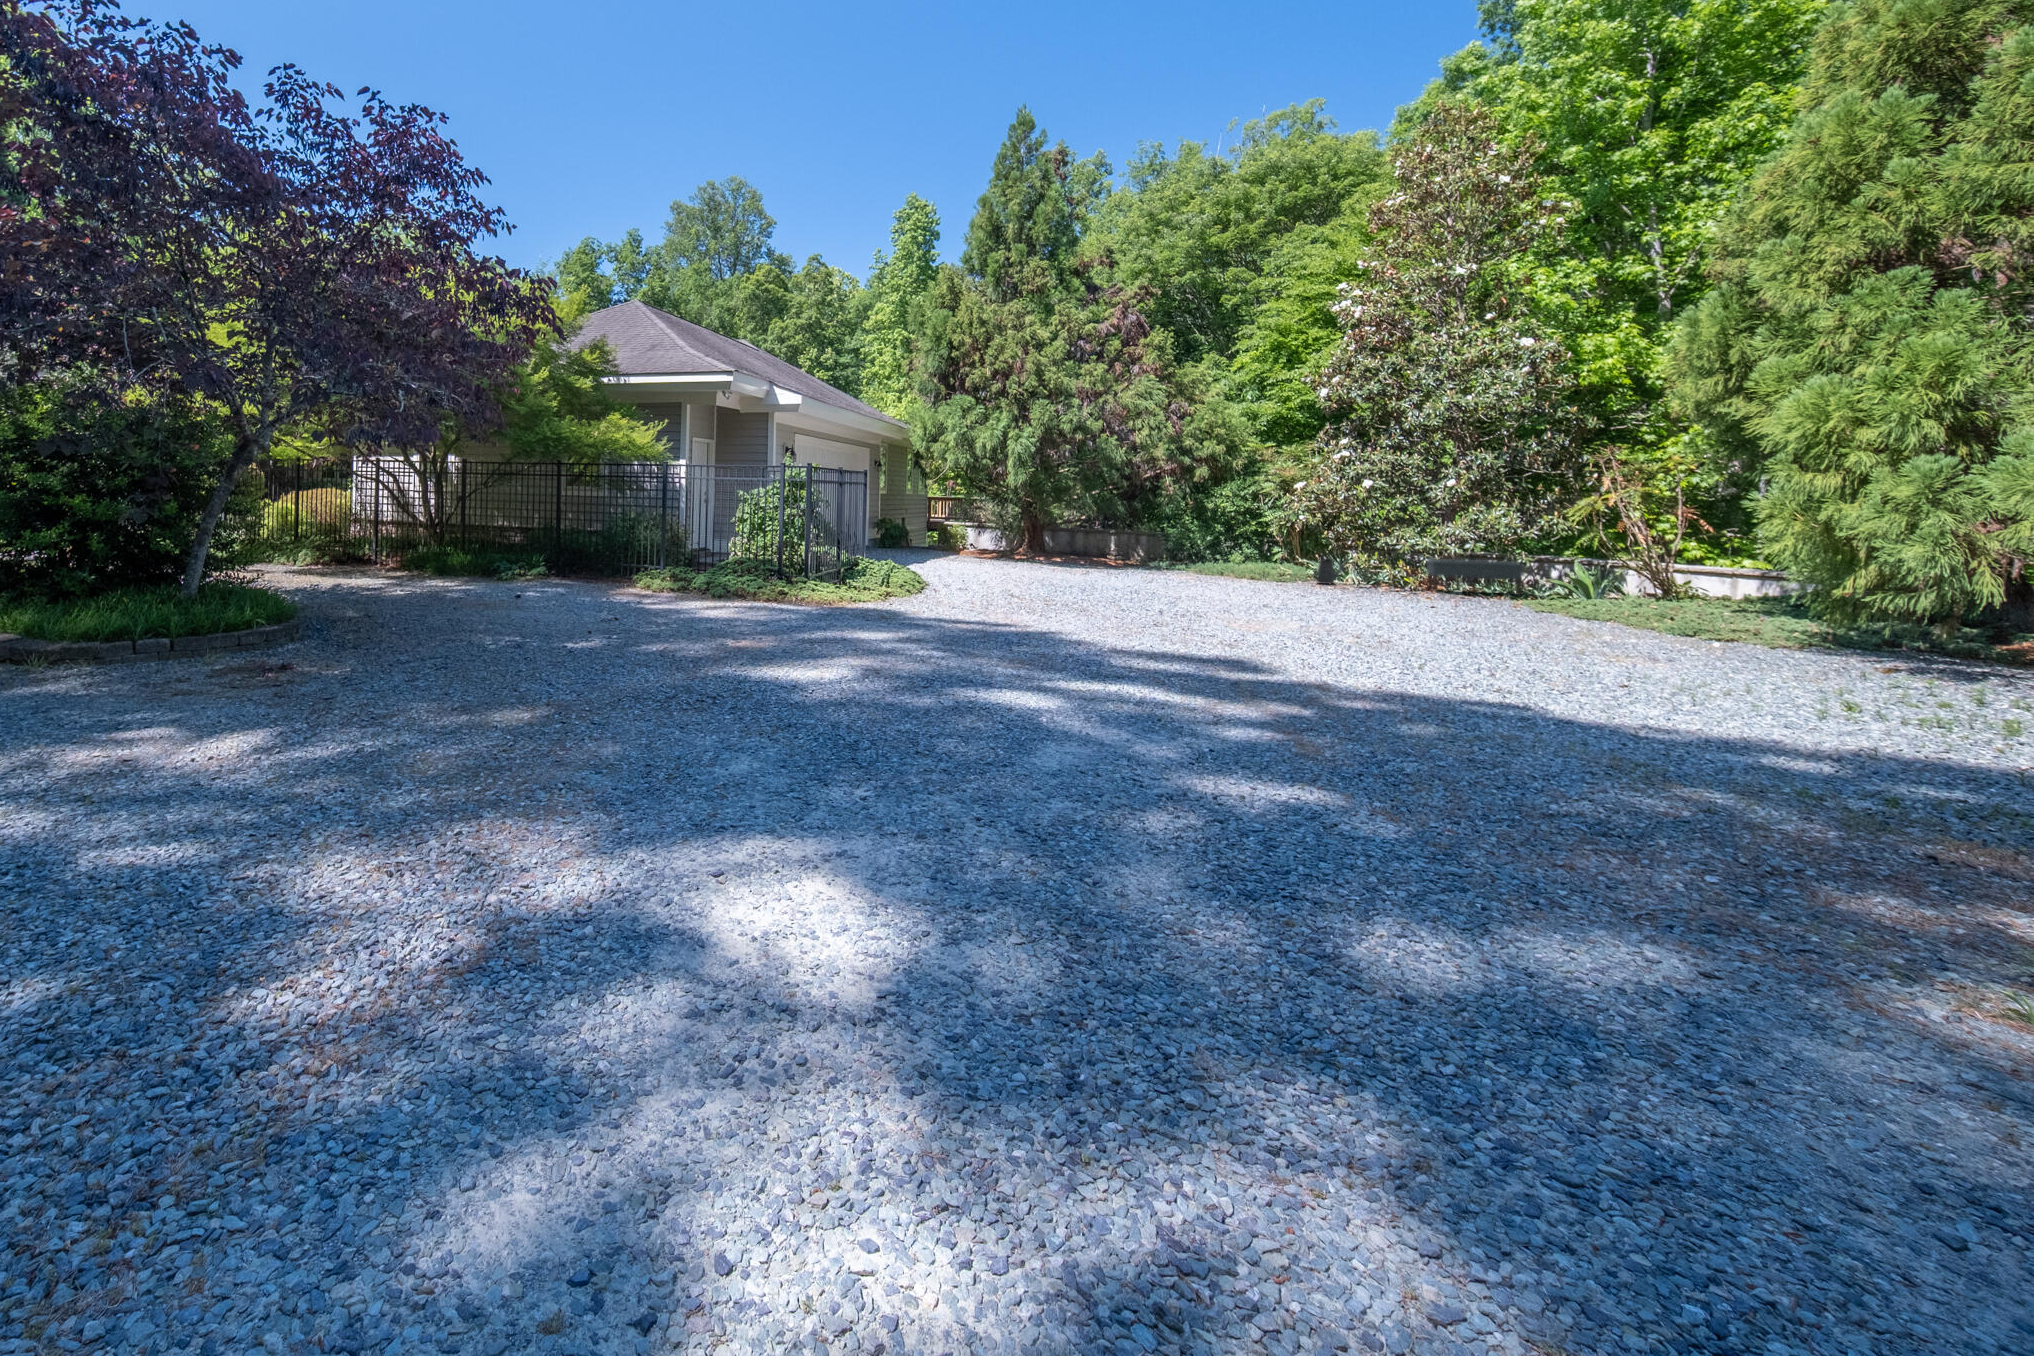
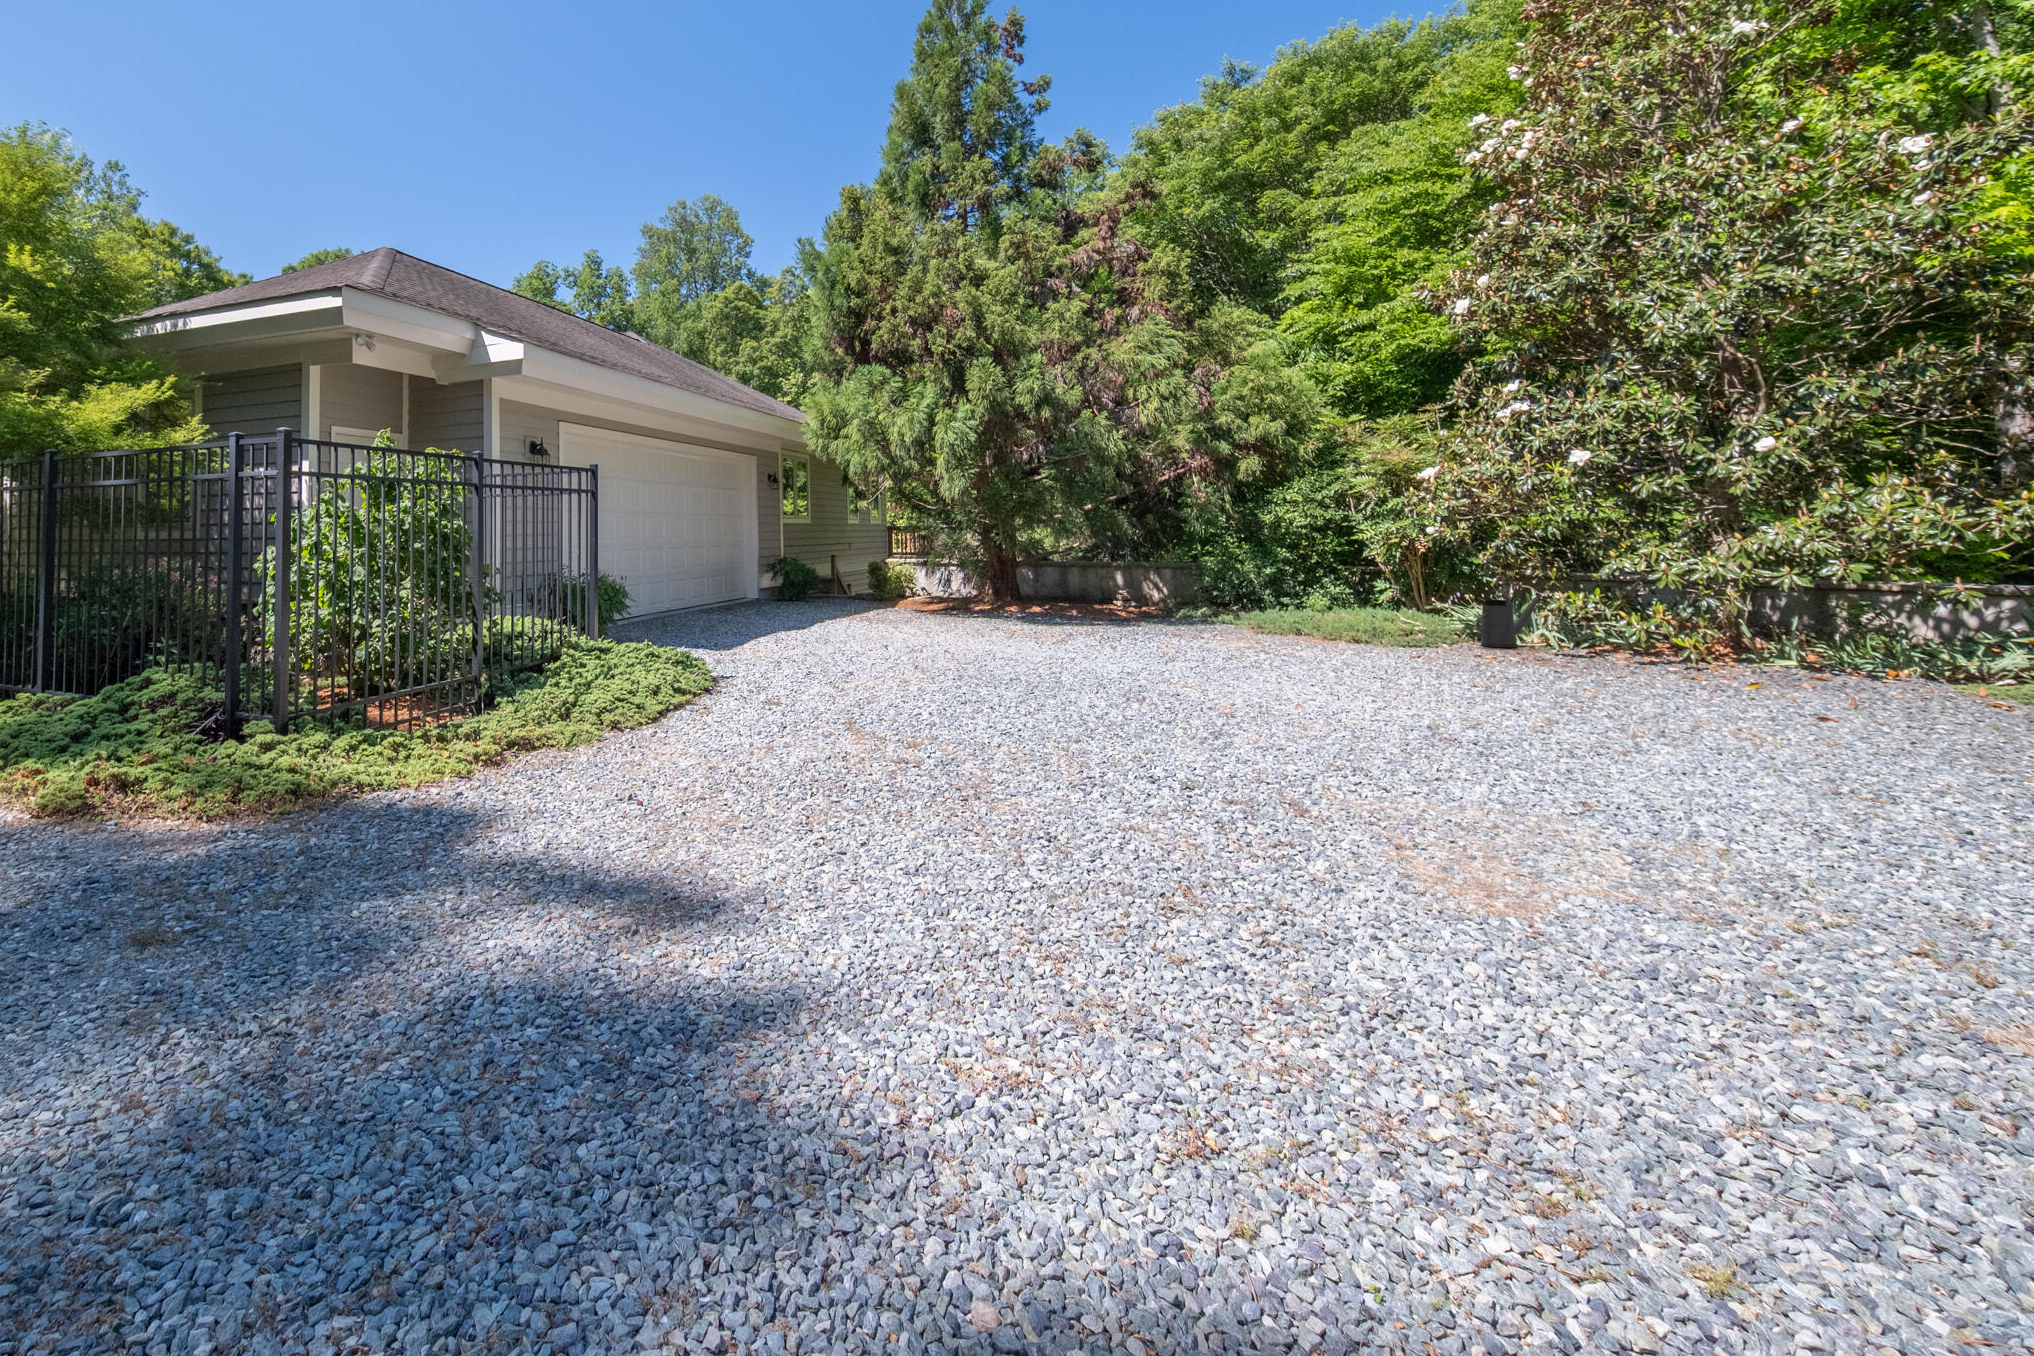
bench: present [1427,559,1523,595] -> none [1712,594,1950,666]

